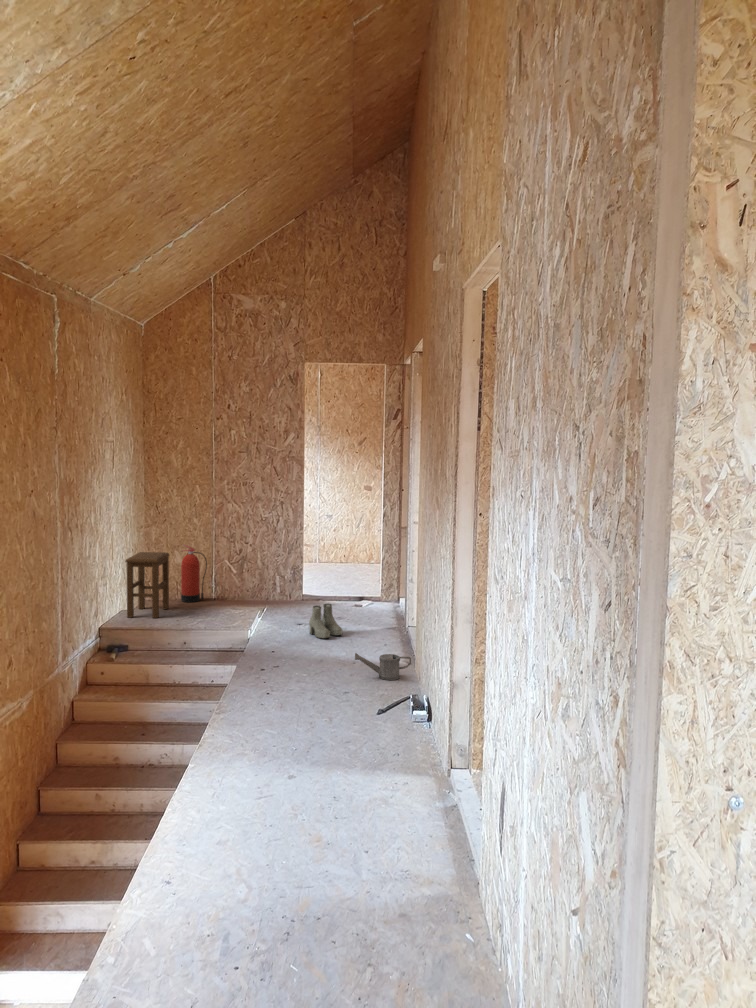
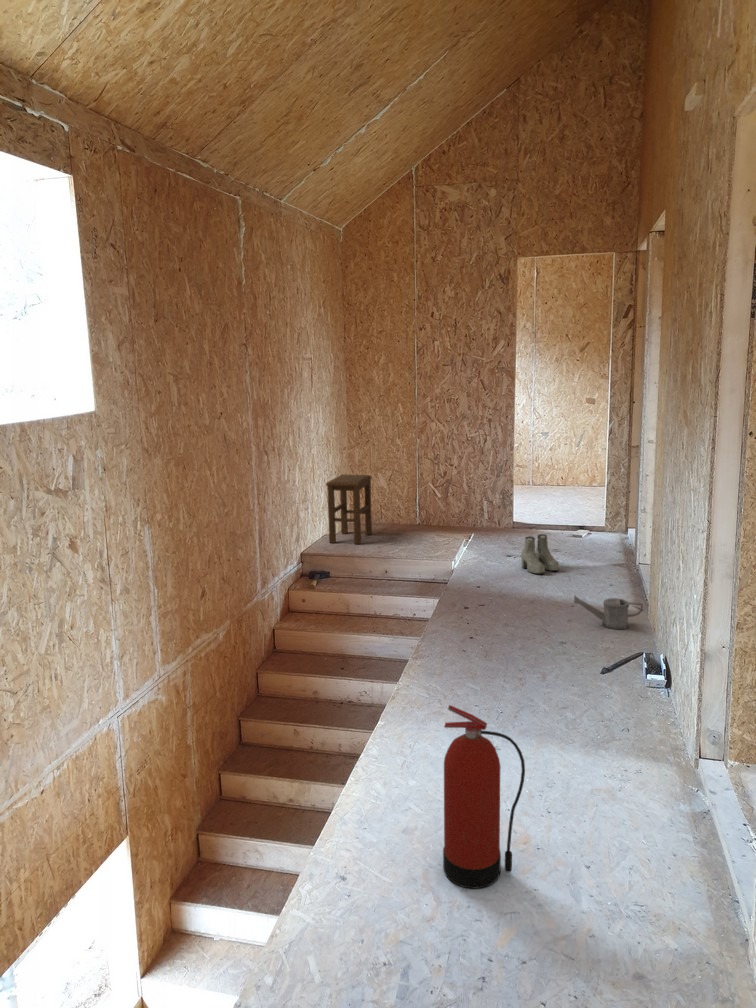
fire extinguisher: present [181,545,207,602] -> present [443,705,525,888]

